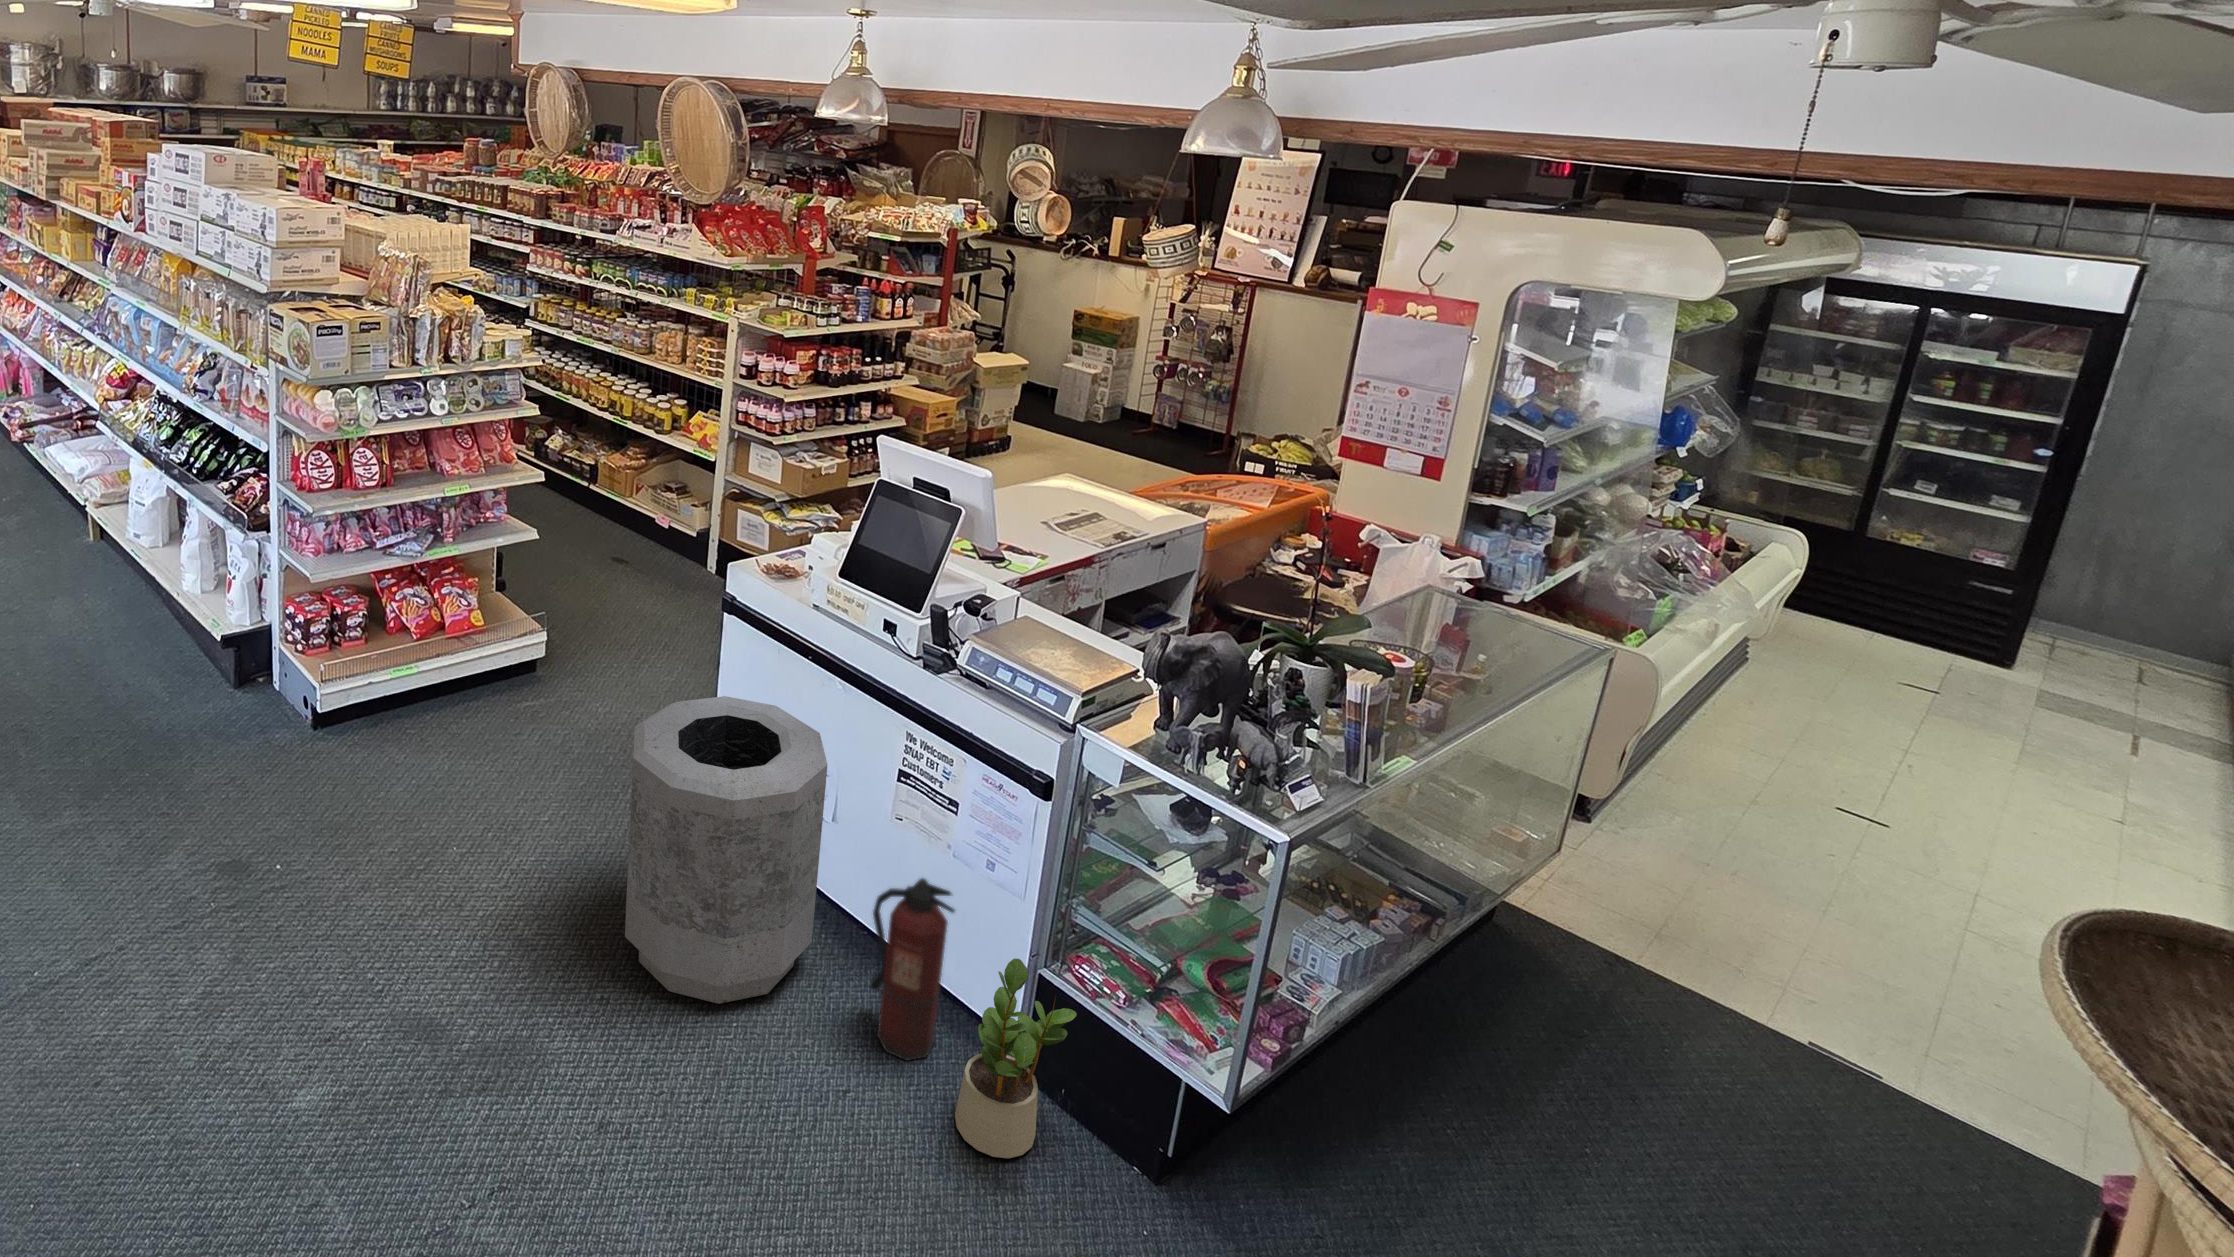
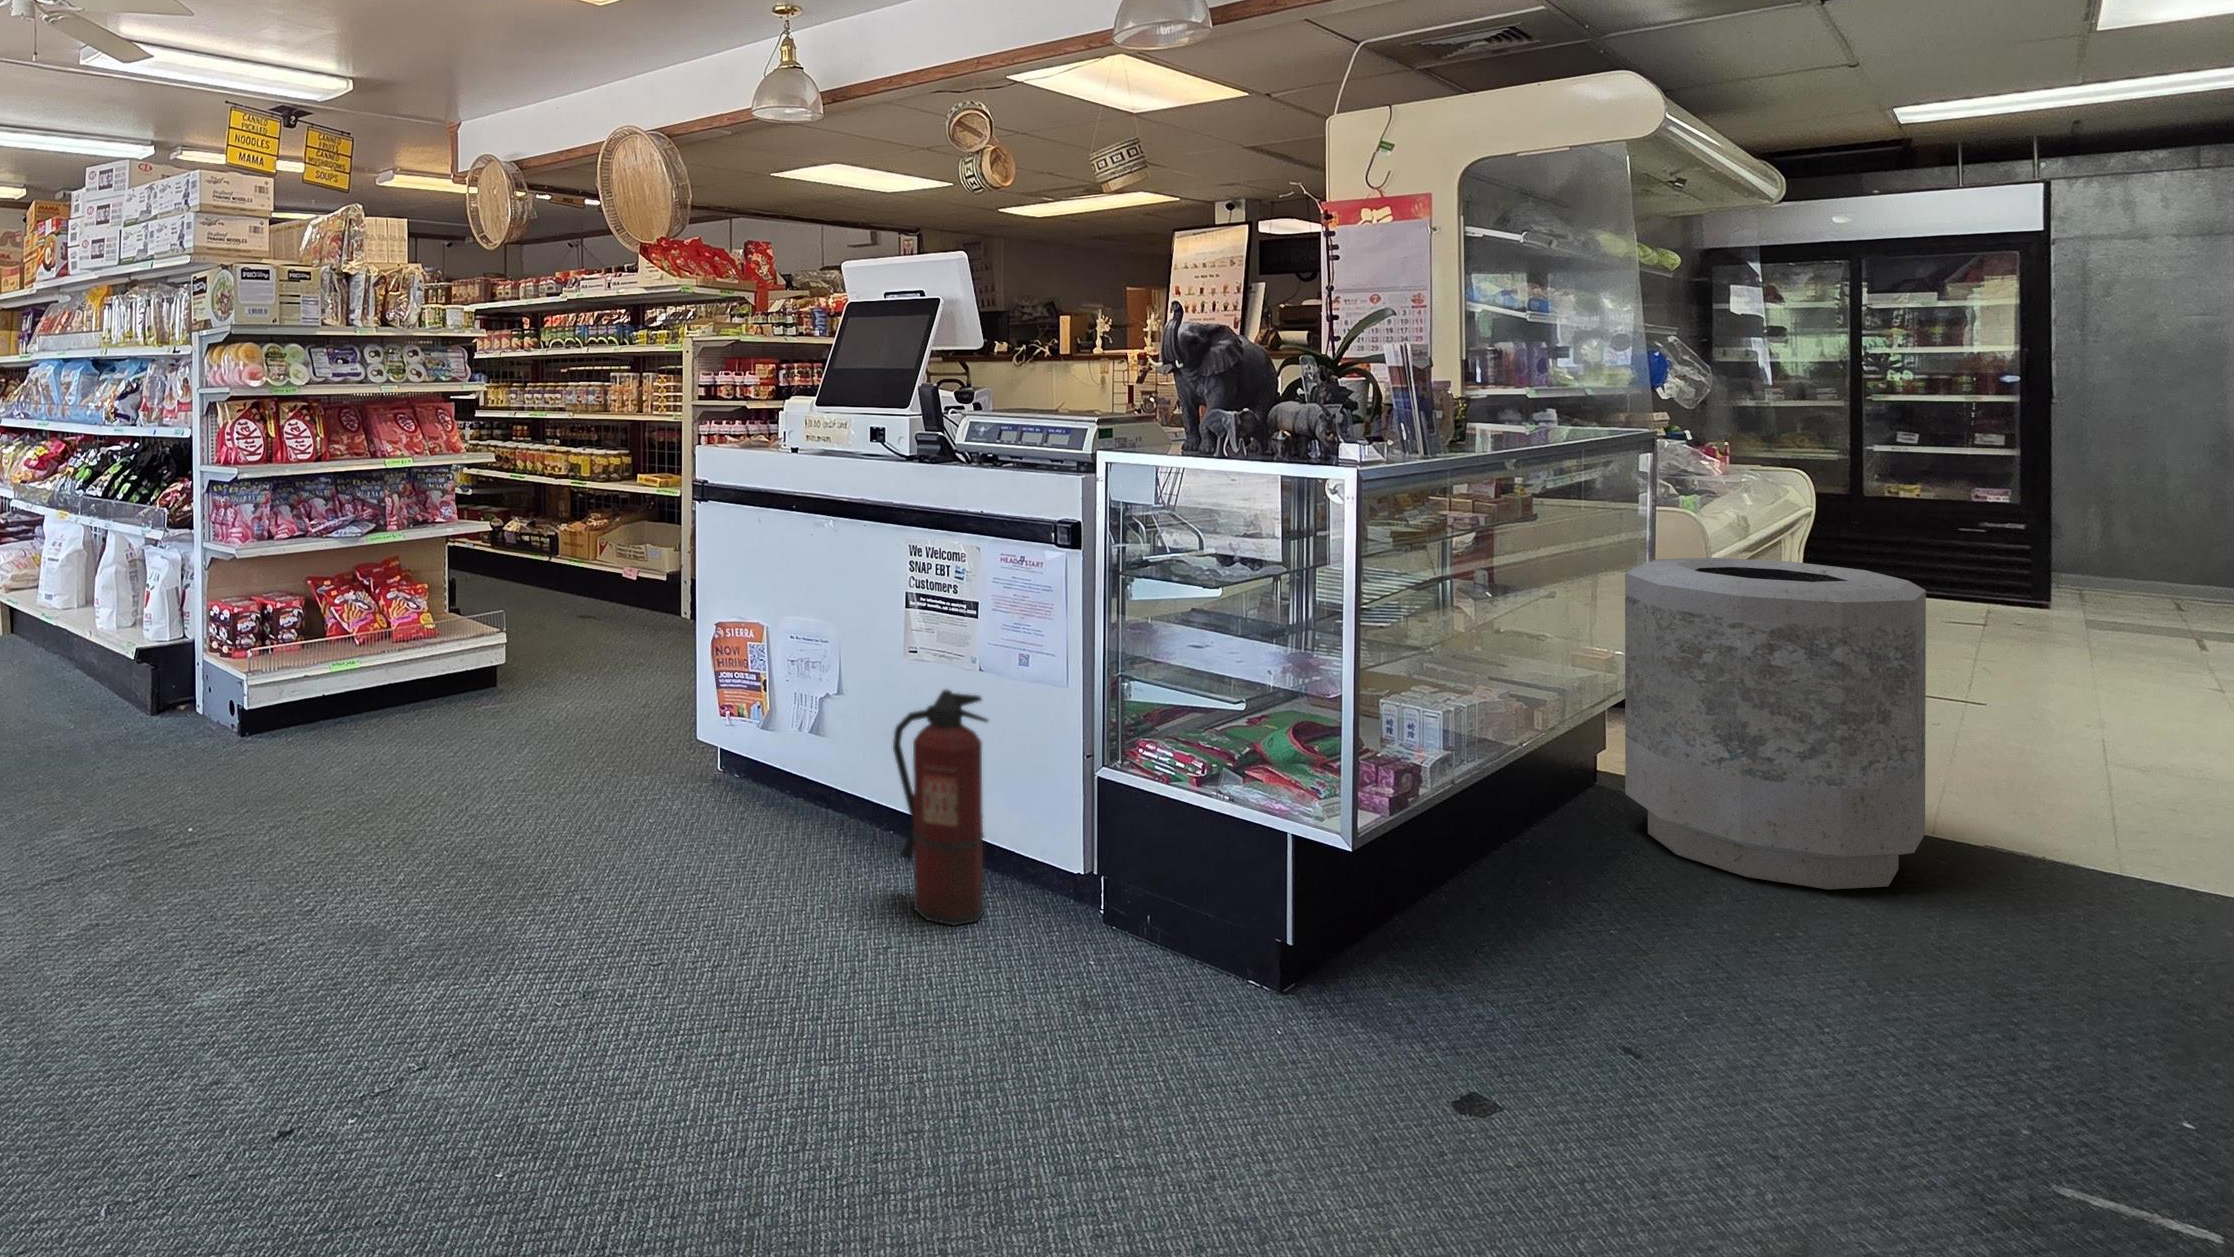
trash can: present [625,696,827,1004] -> present [1625,558,1926,889]
potted plant: present [955,959,1077,1158] -> none [1019,726,1148,988]

